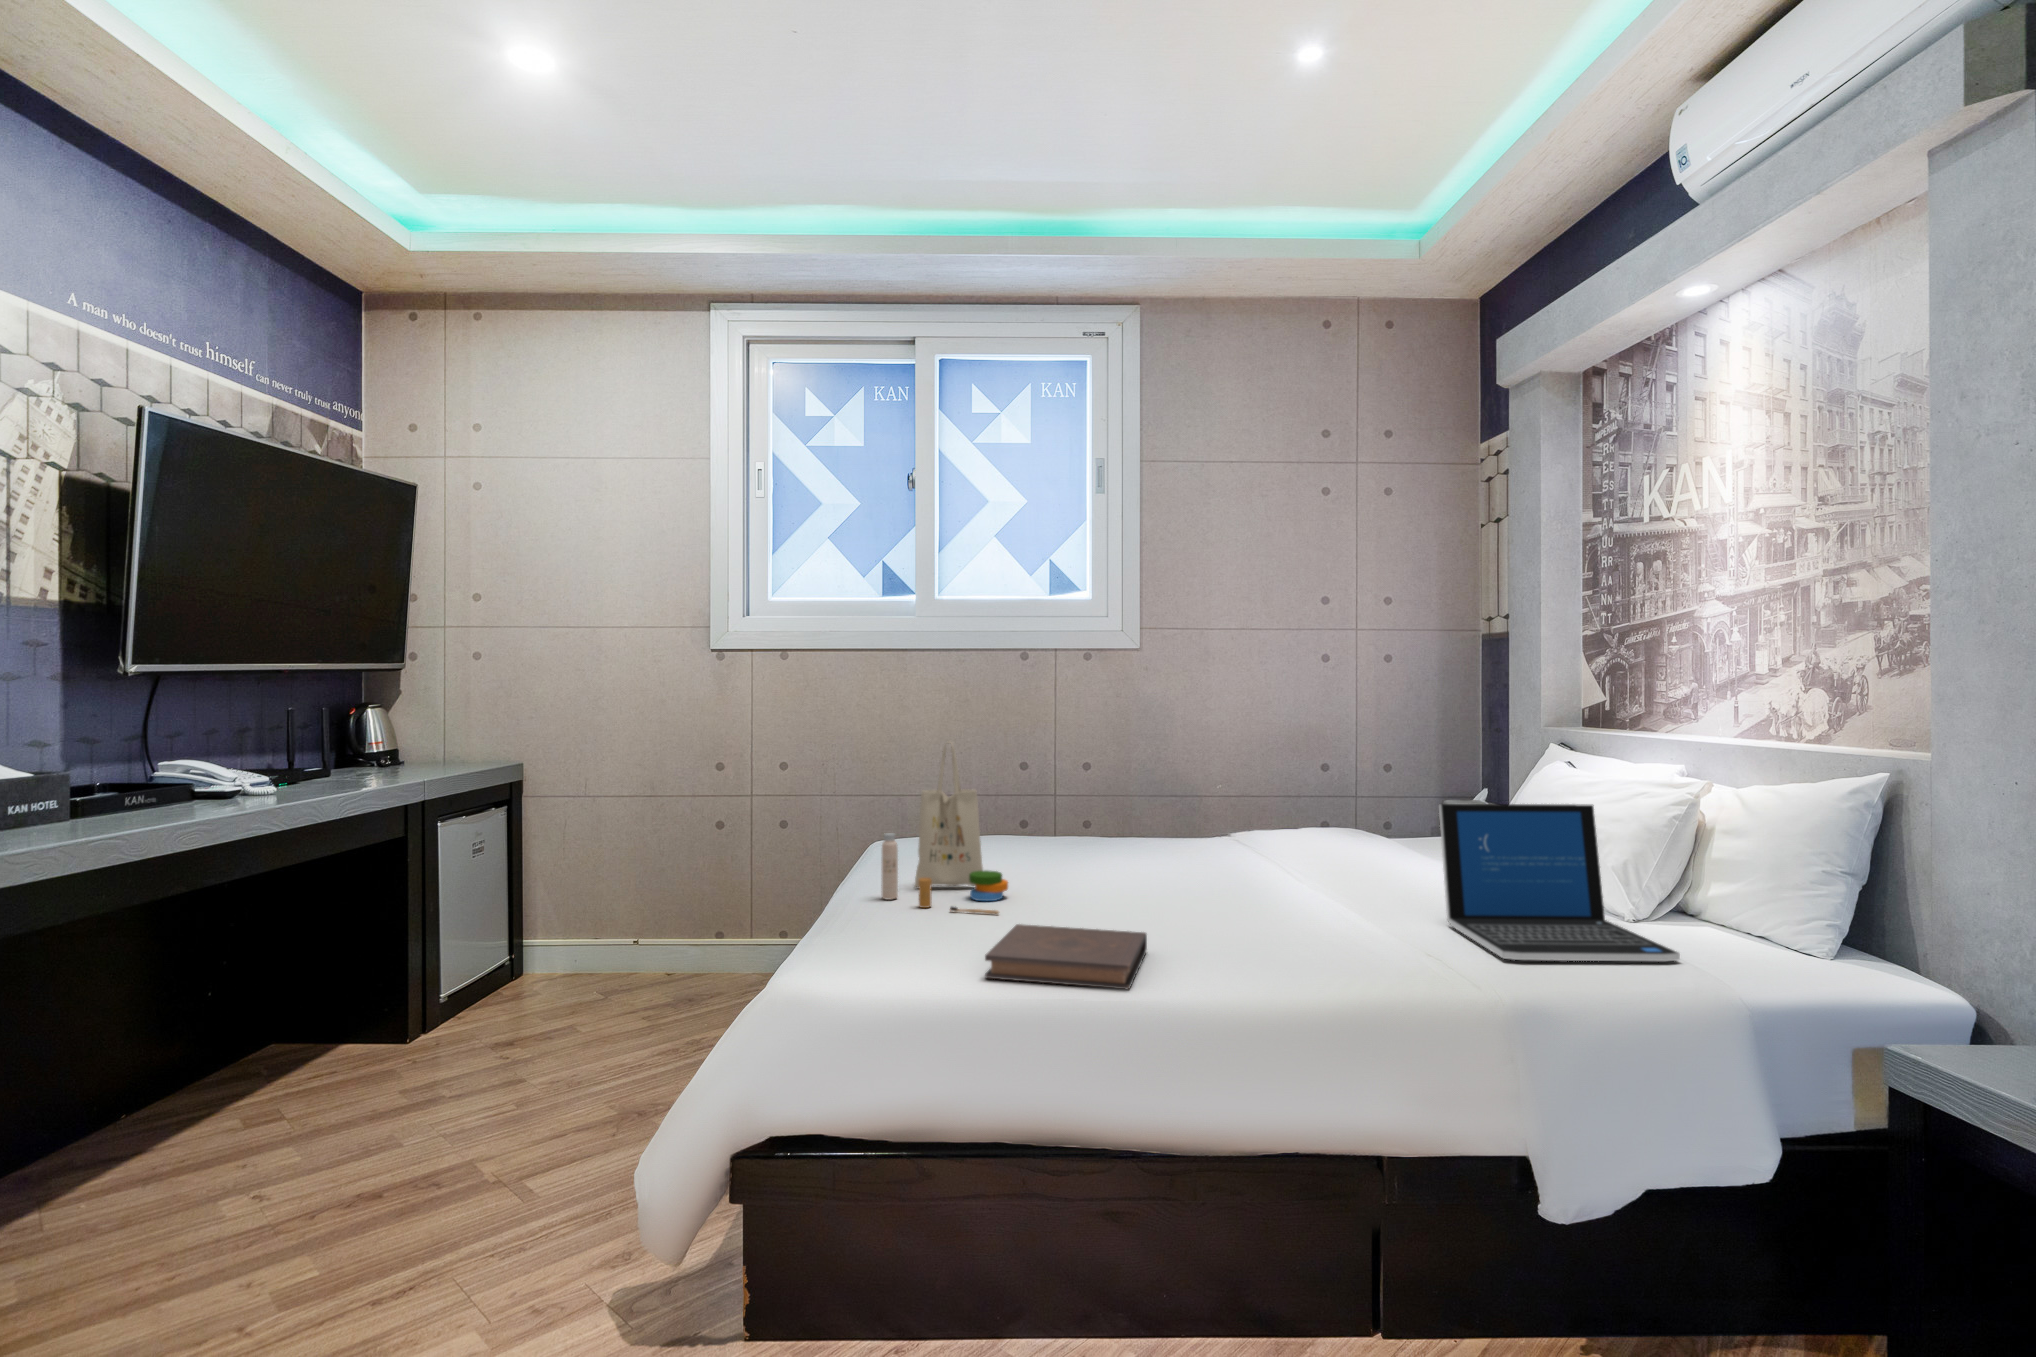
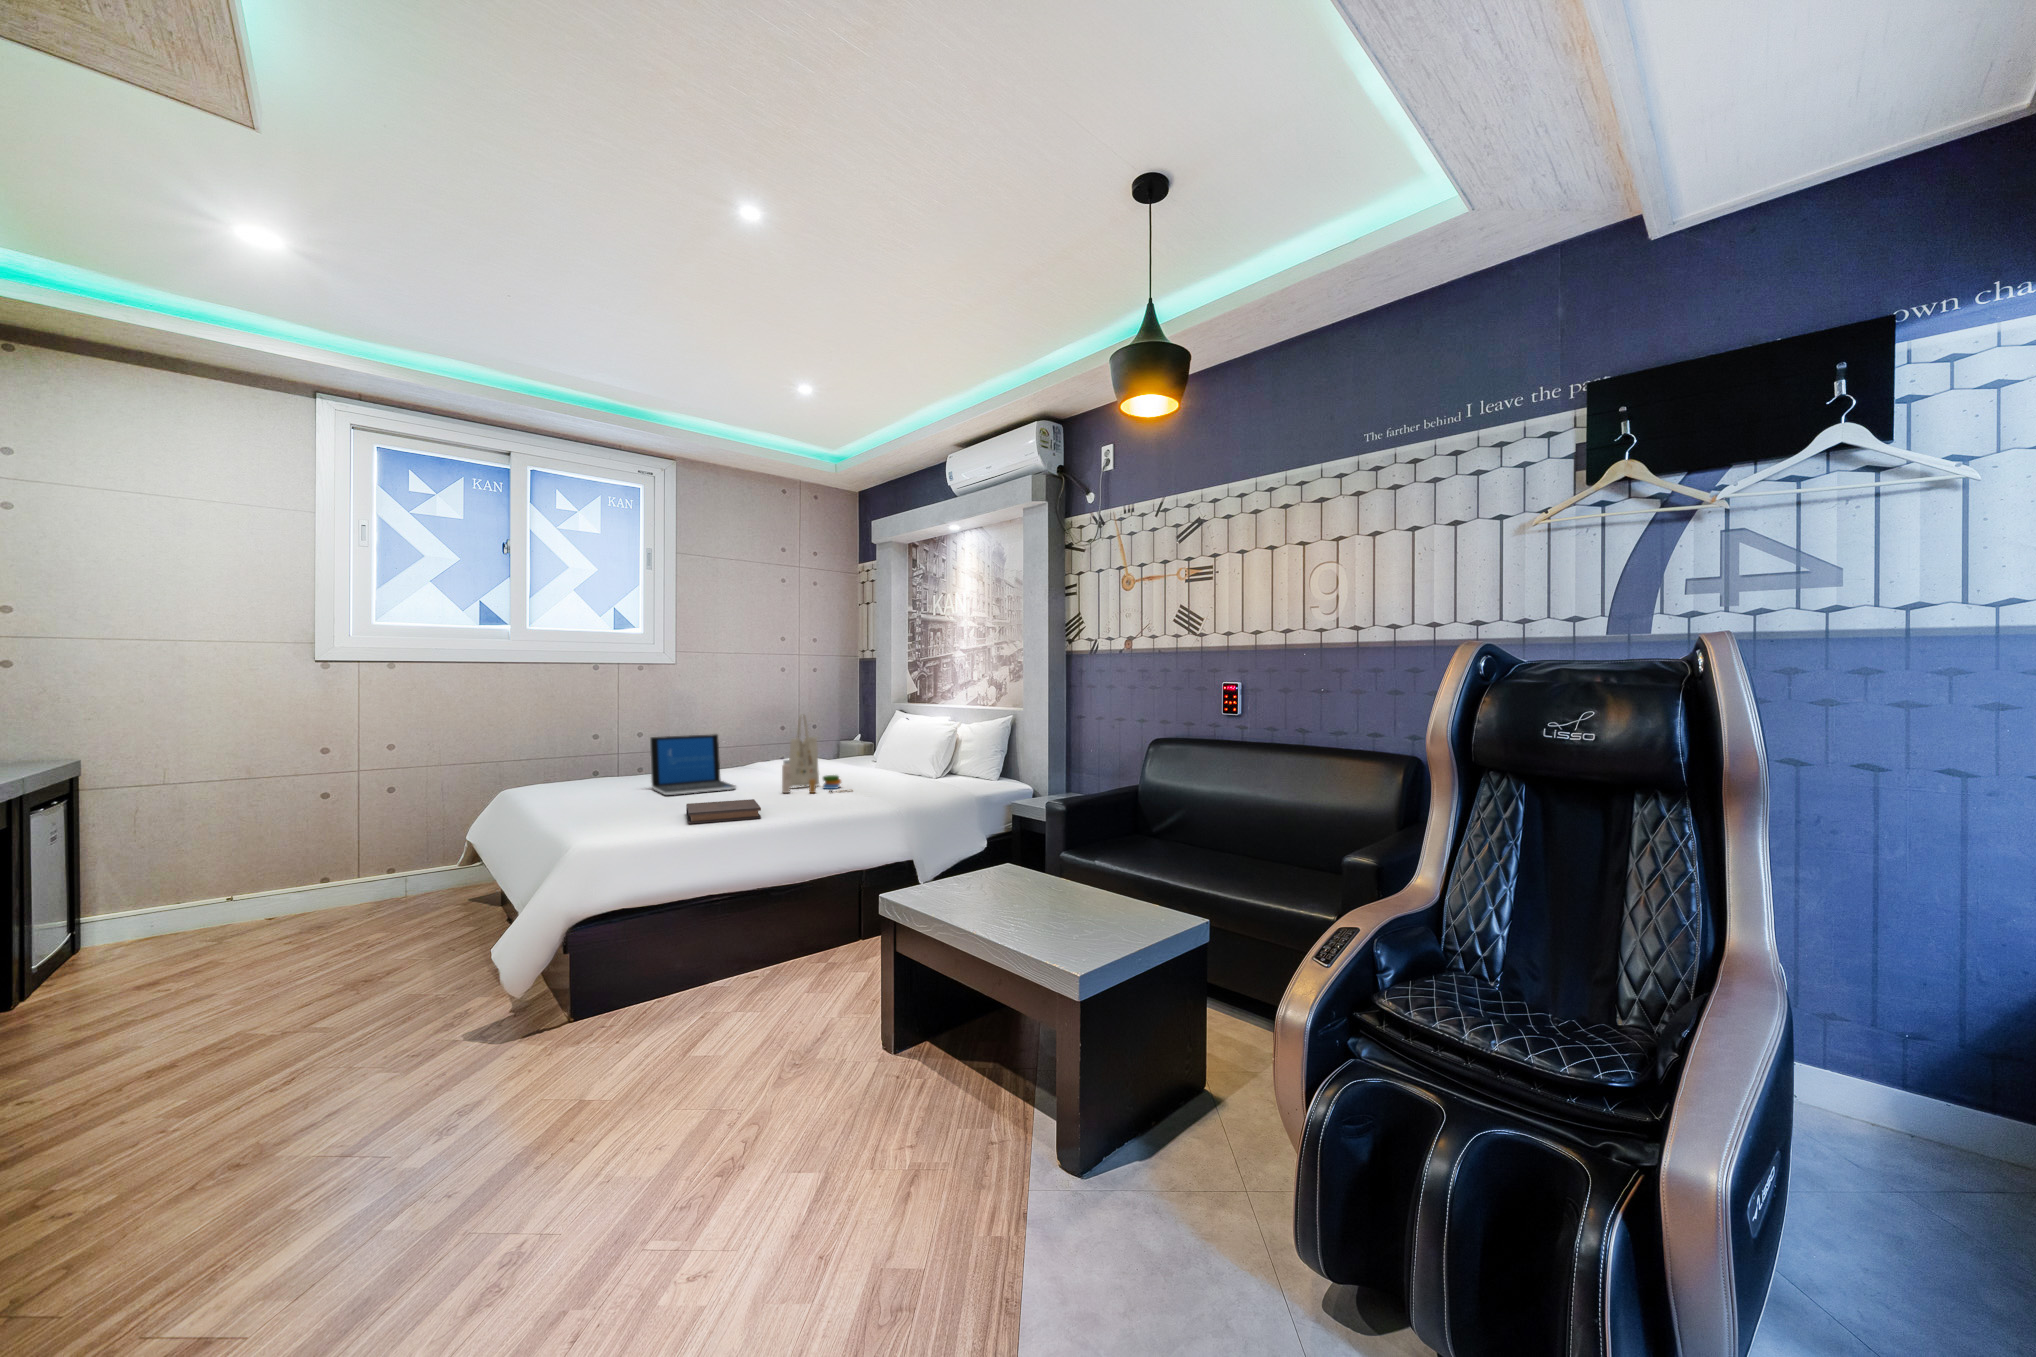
tote bag: present [881,742,1008,914] -> present [782,715,847,793]
laptop: present [1439,804,1680,961] -> present [650,734,736,795]

